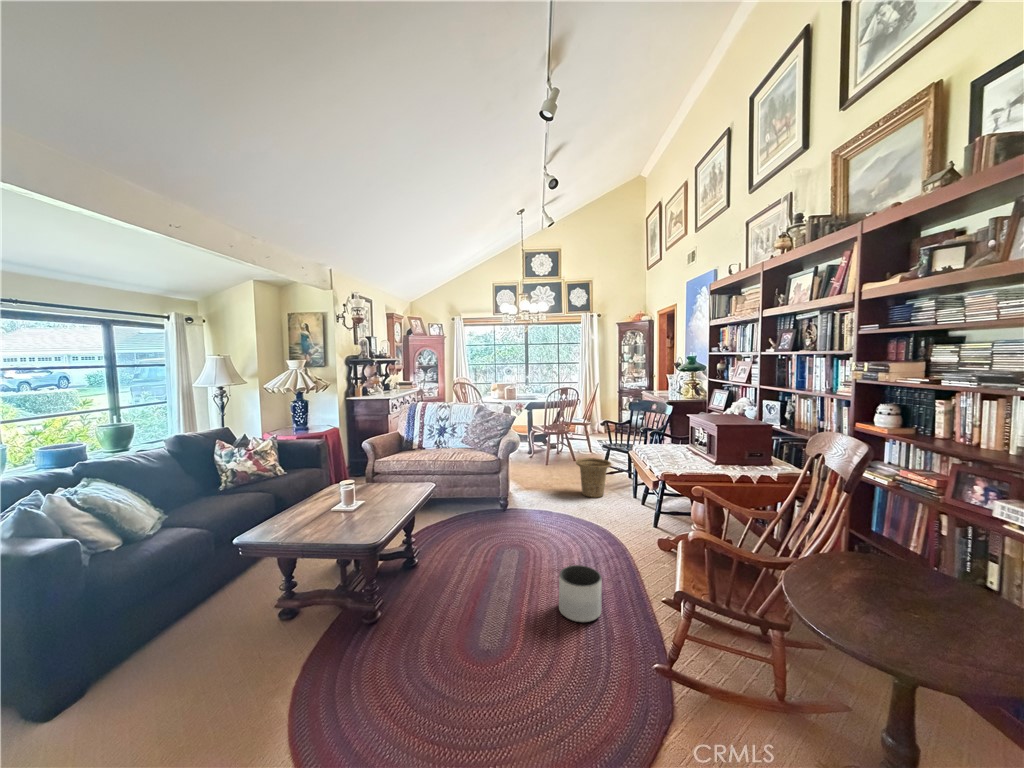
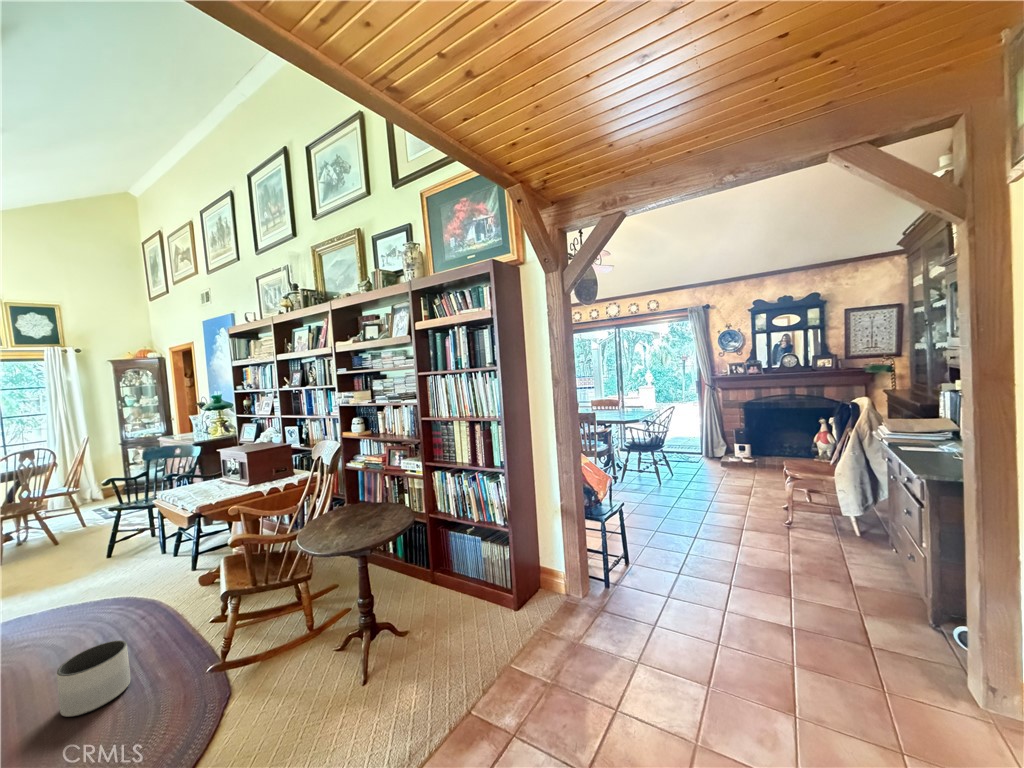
basket: present [576,458,611,498] -> none [60,524,123,578]

